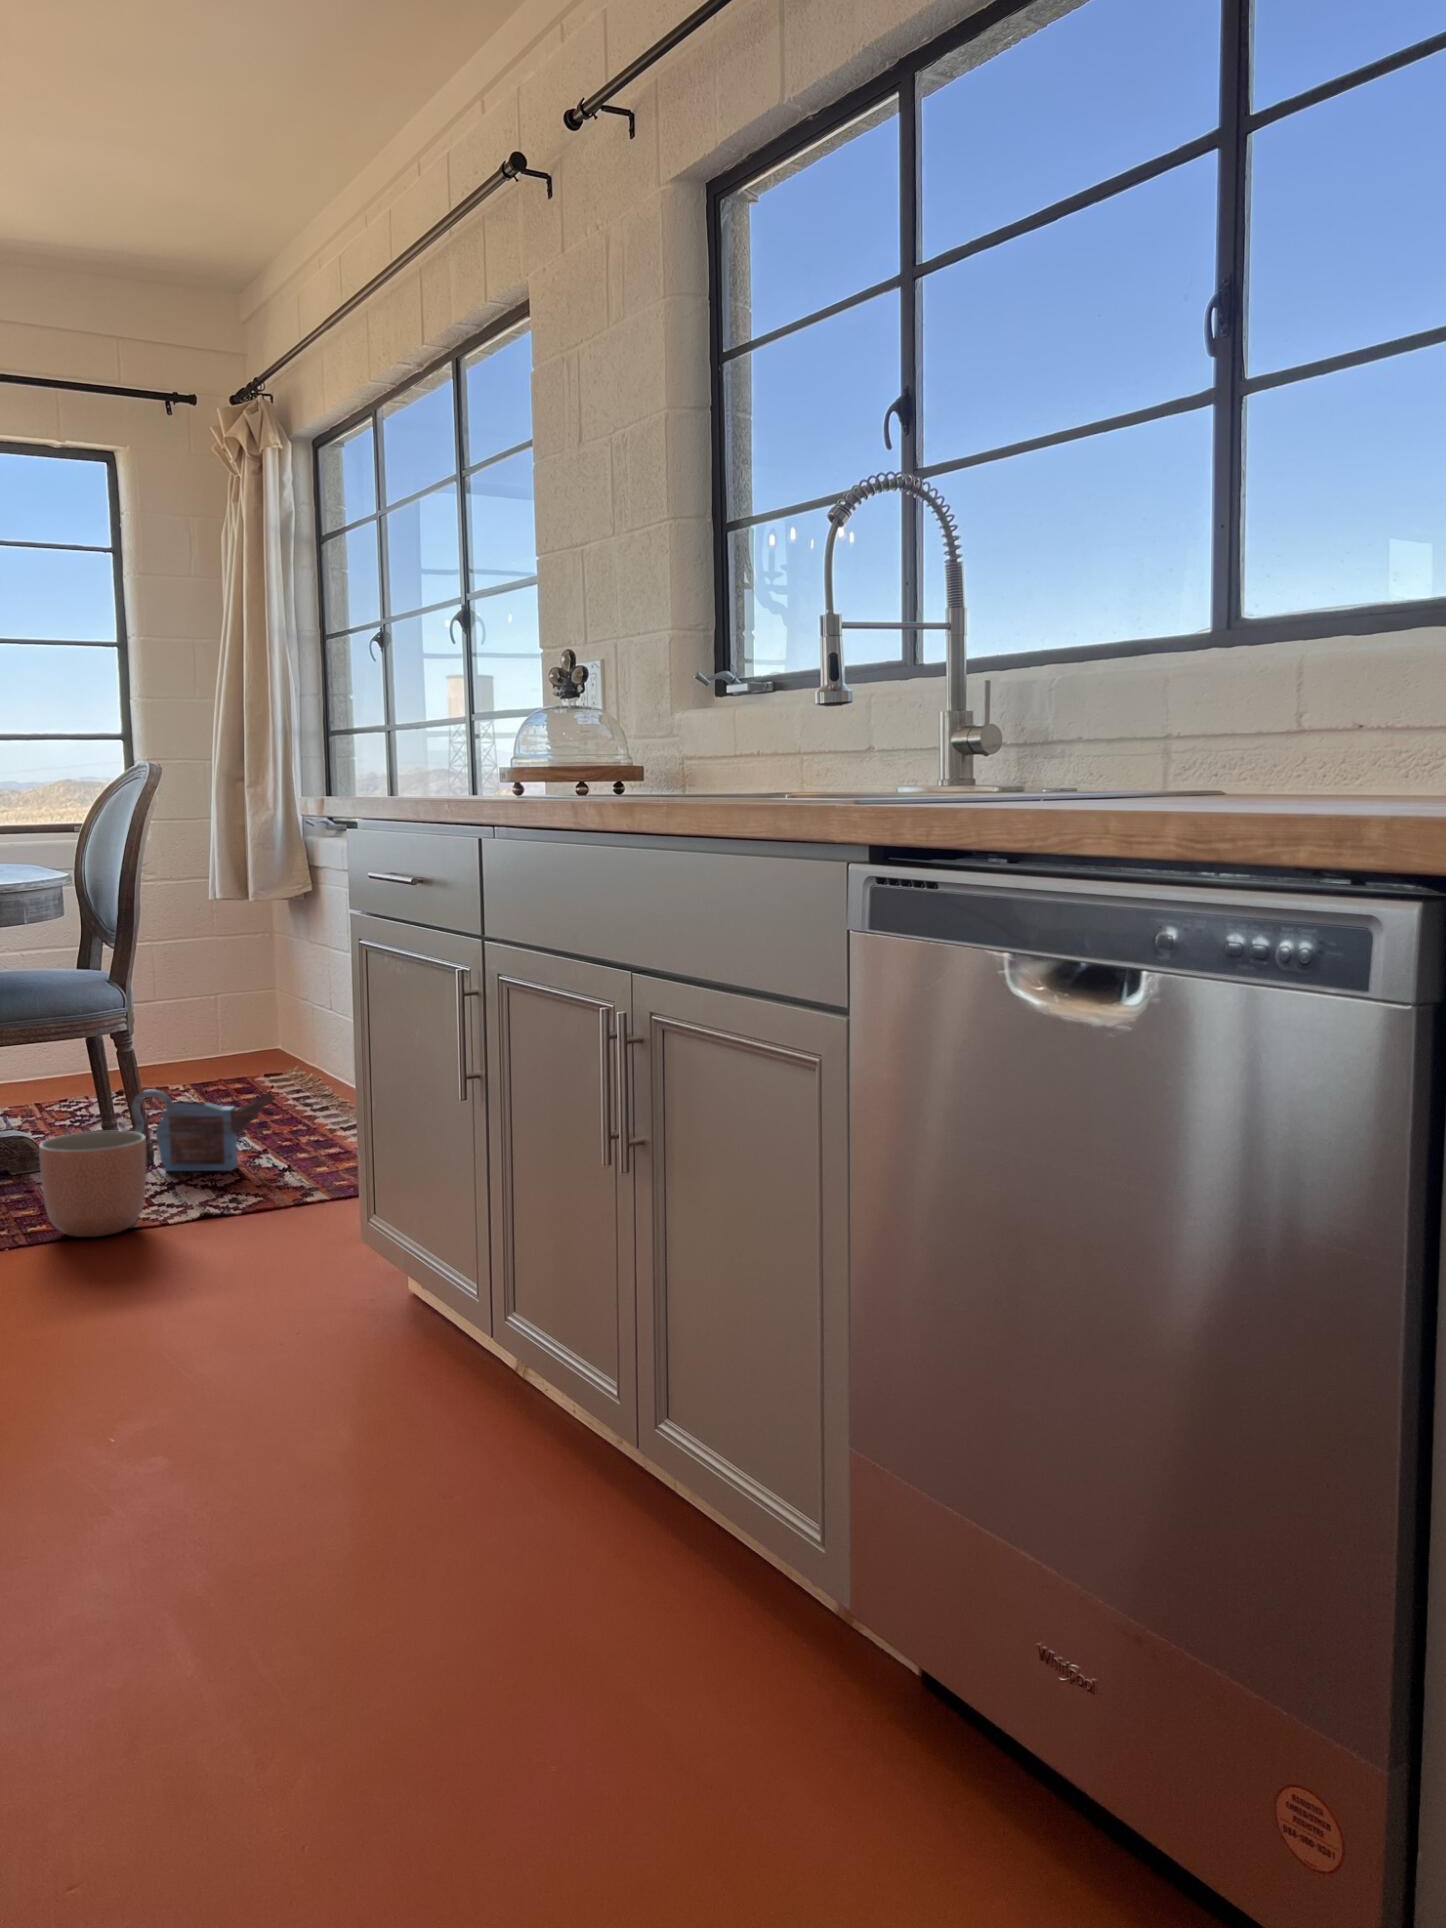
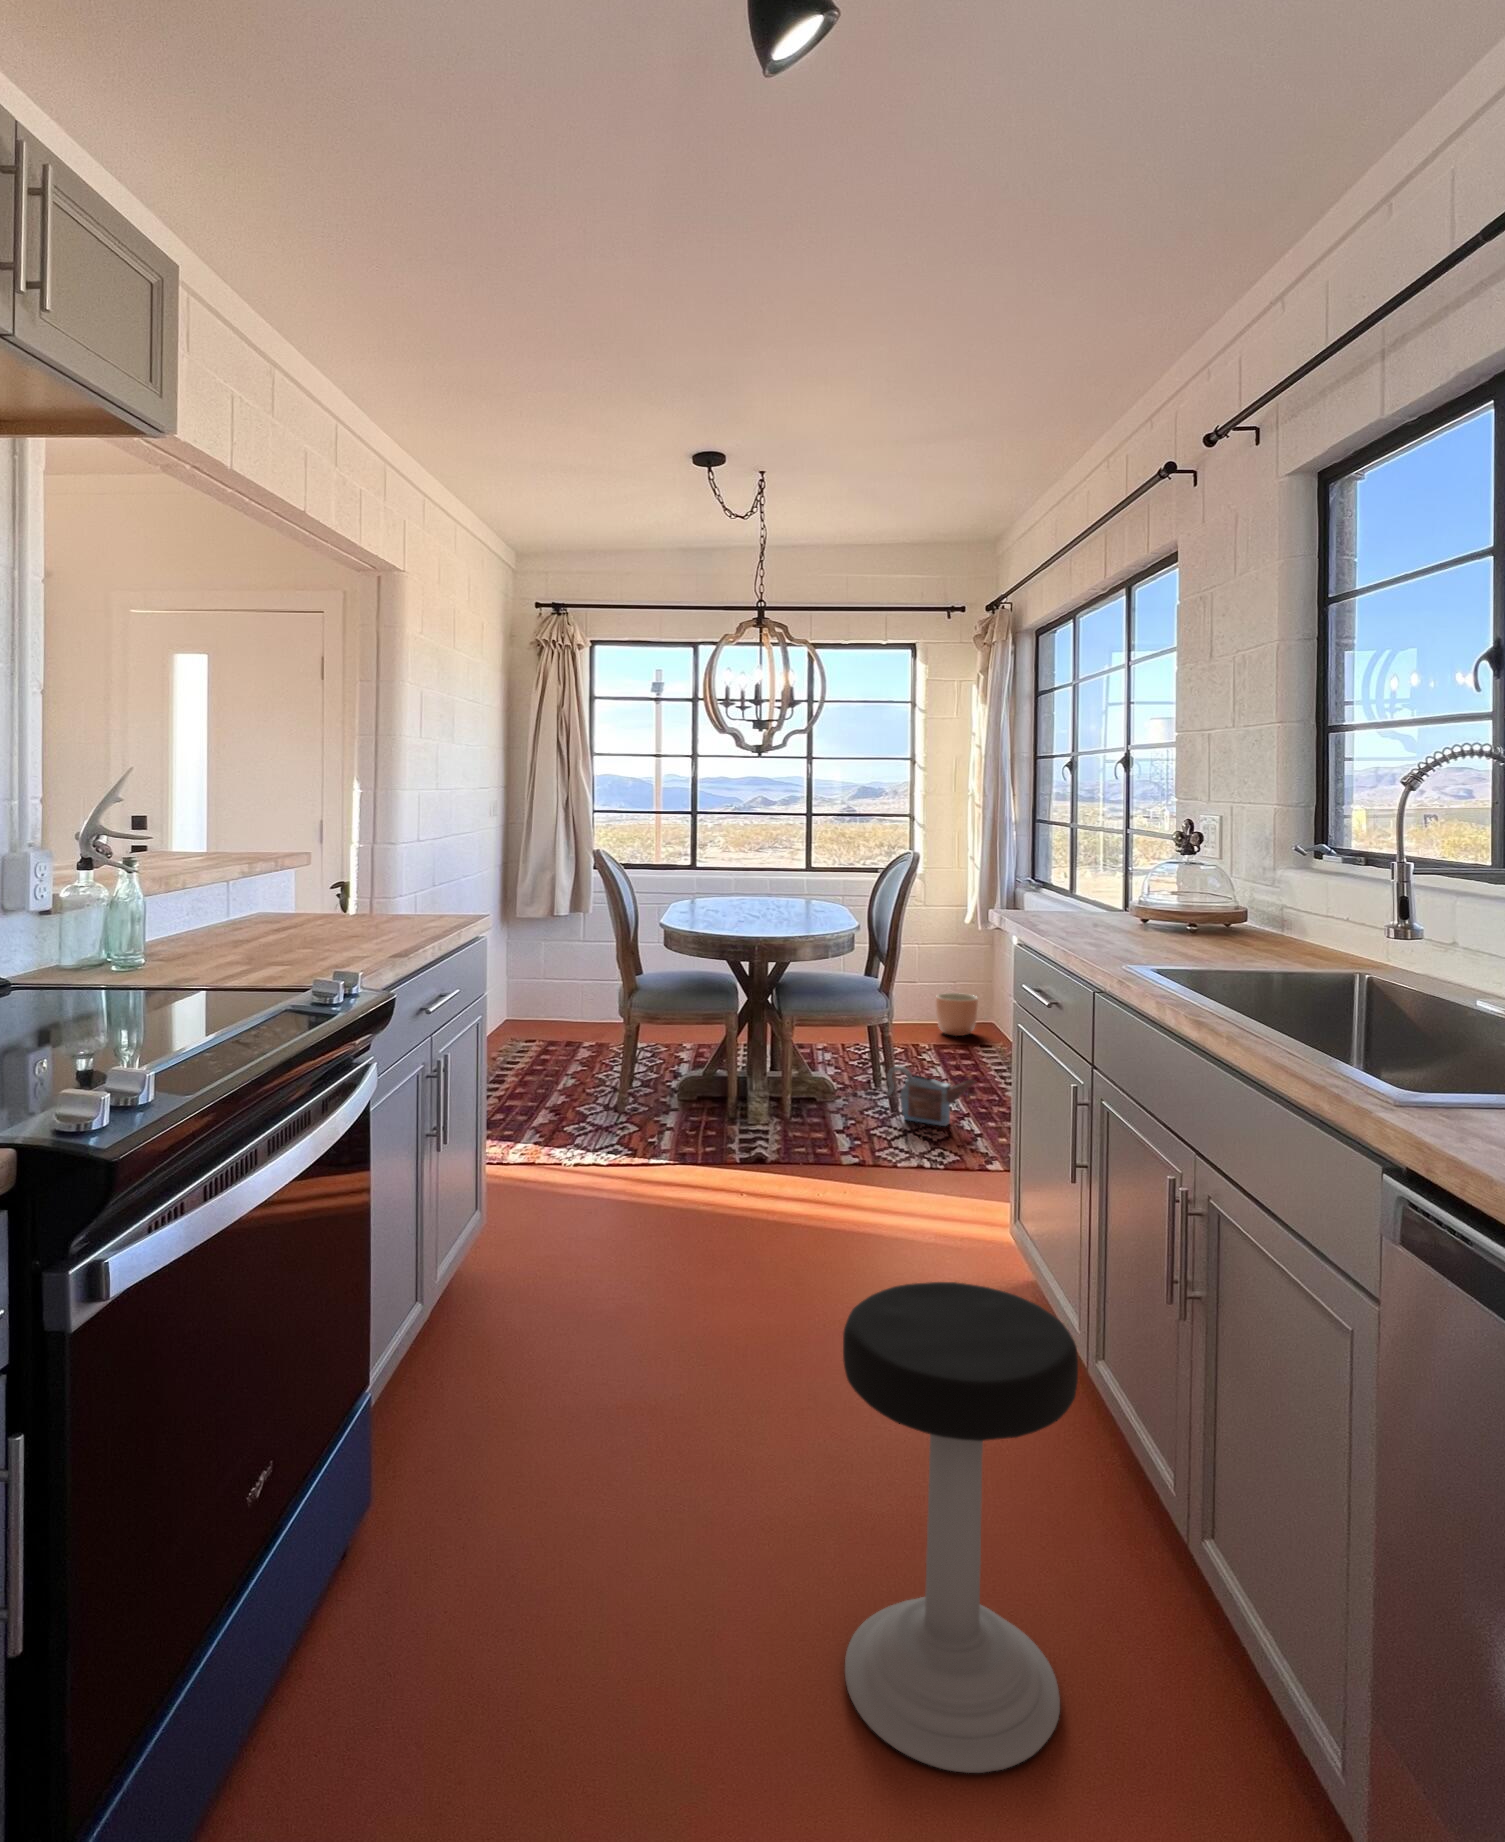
planter: present [39,1131,147,1237] -> present [936,993,978,1036]
stool: none [196,1190,532,1816] -> present [843,1282,1078,1773]

